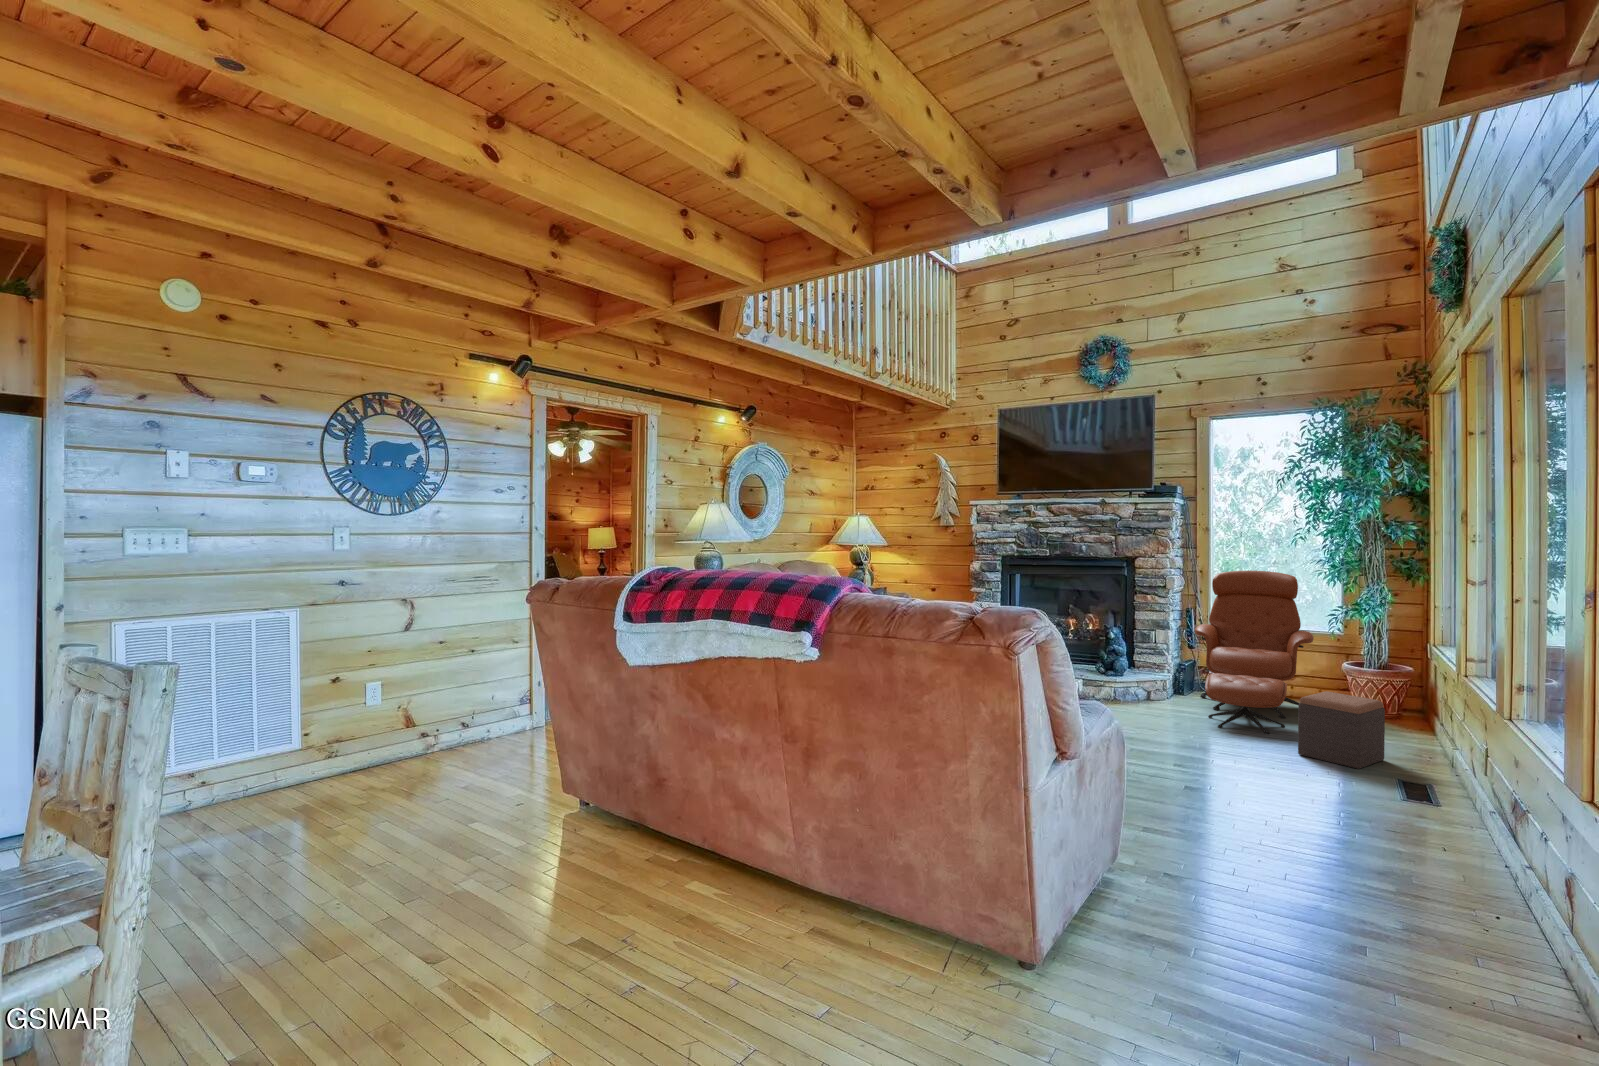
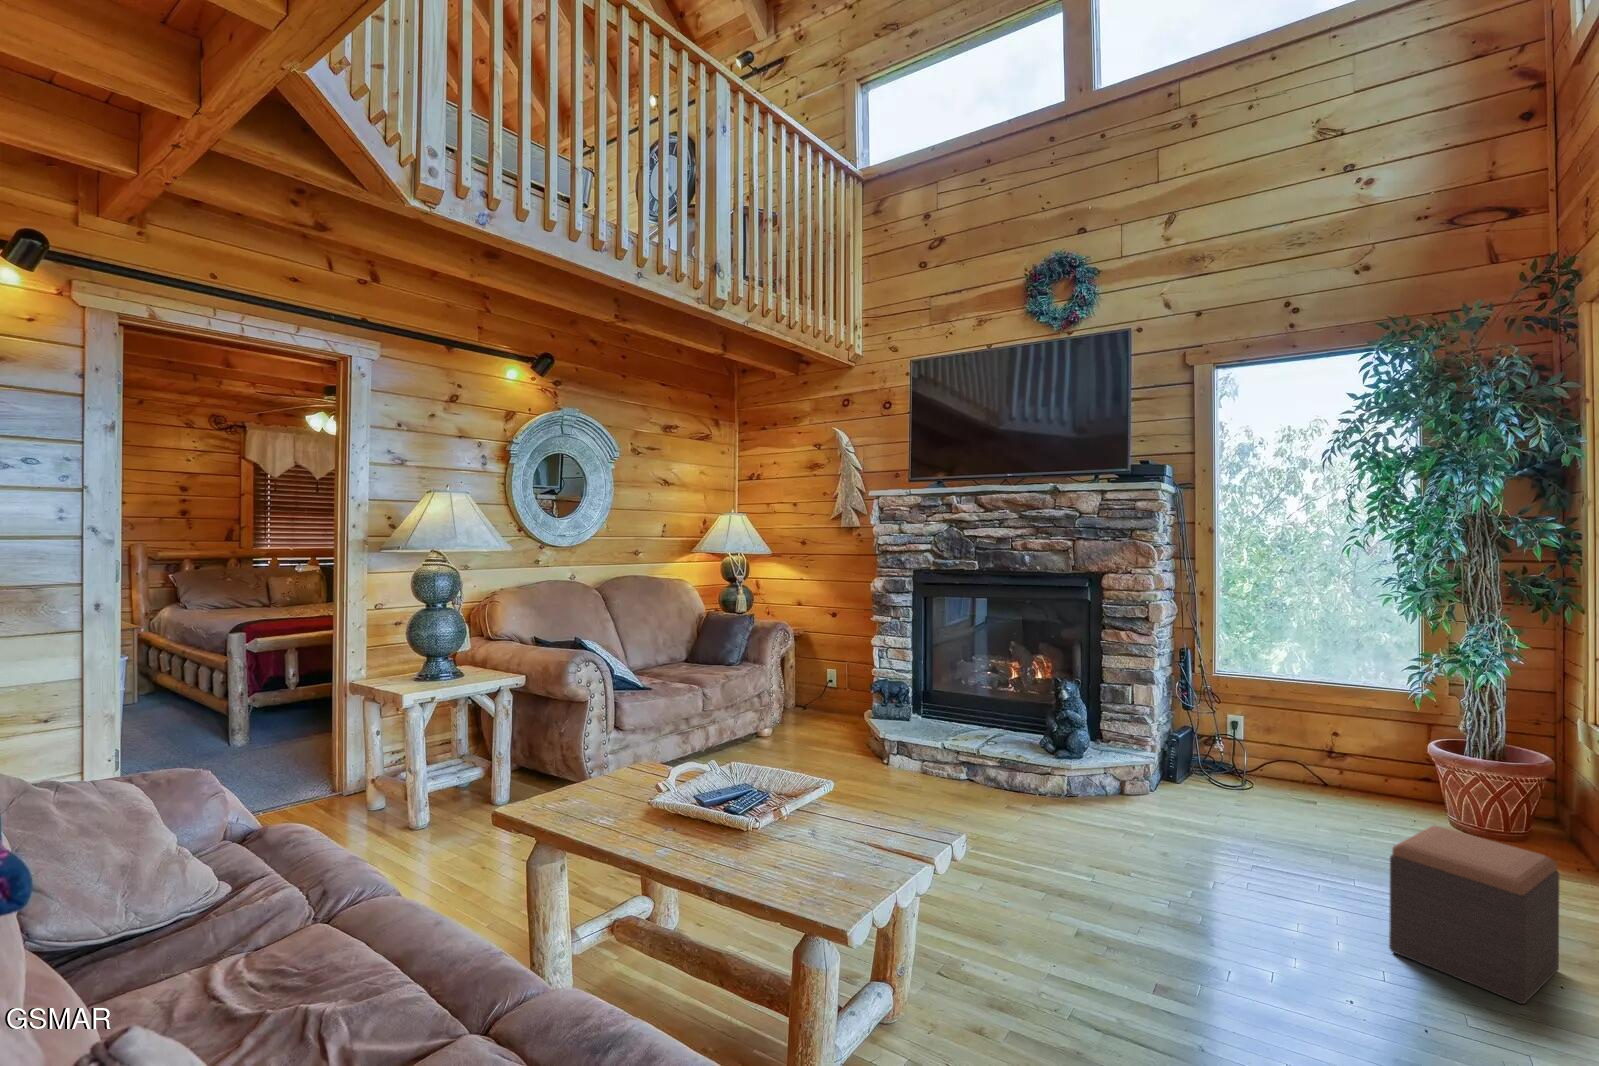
lounge chair: present [1195,571,1314,734] -> none [1191,594,1382,885]

